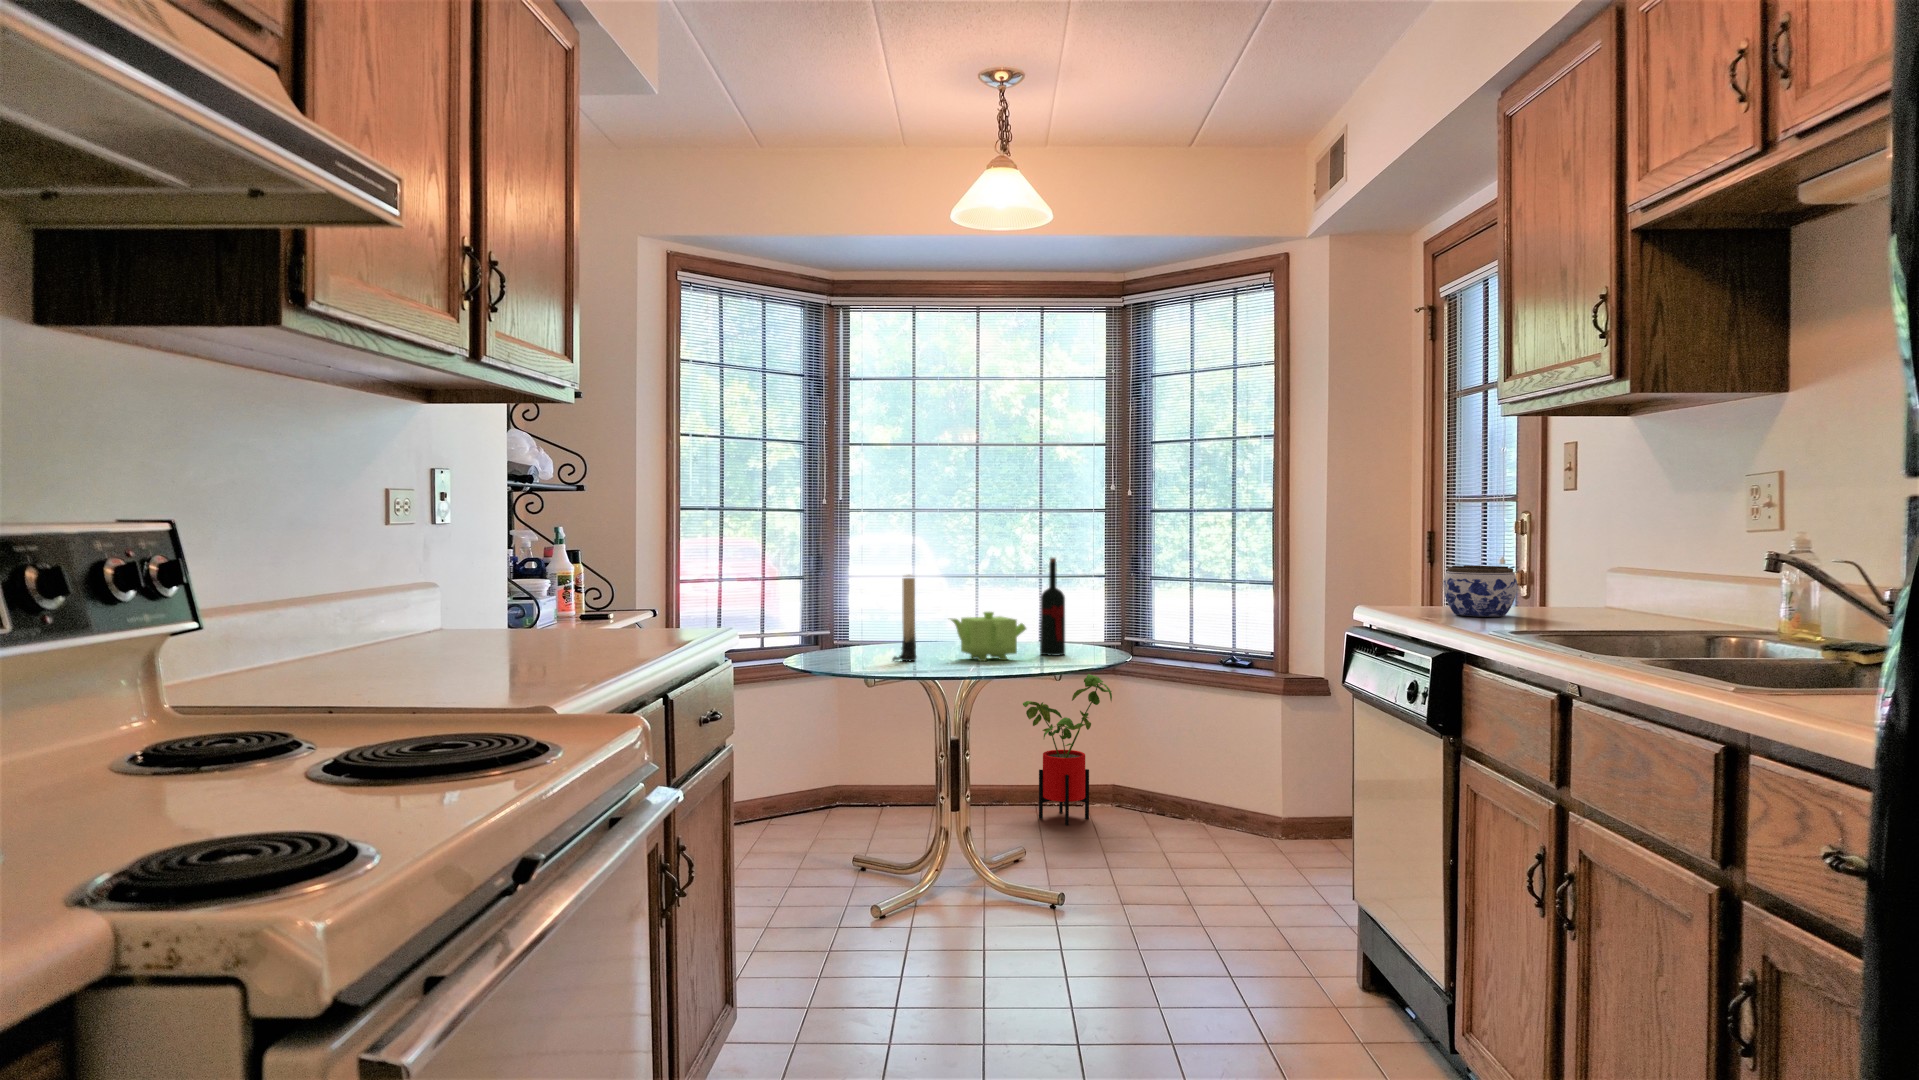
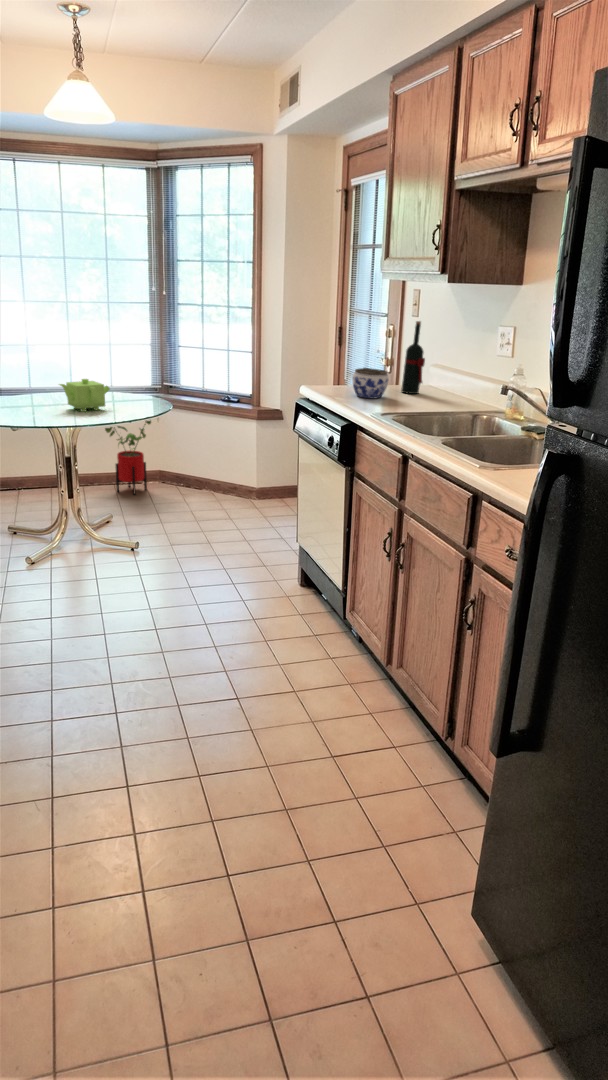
wine bottle: present [1040,558,1065,656] -> present [401,321,425,394]
candle: present [892,575,916,661] -> none [22,355,39,413]

